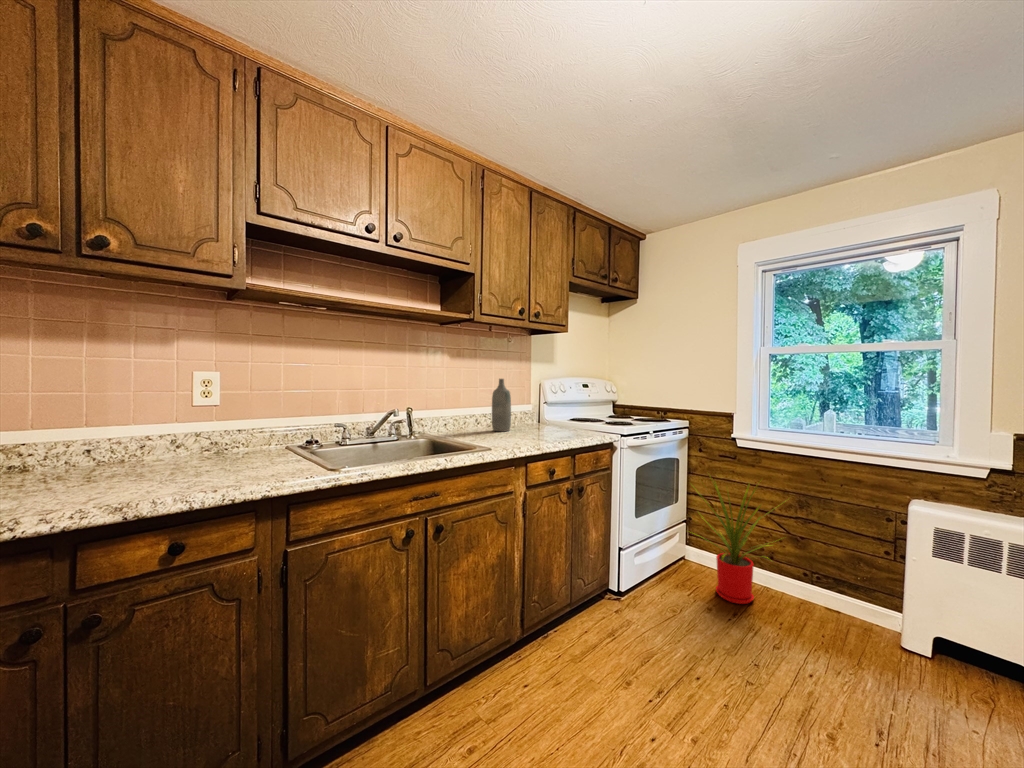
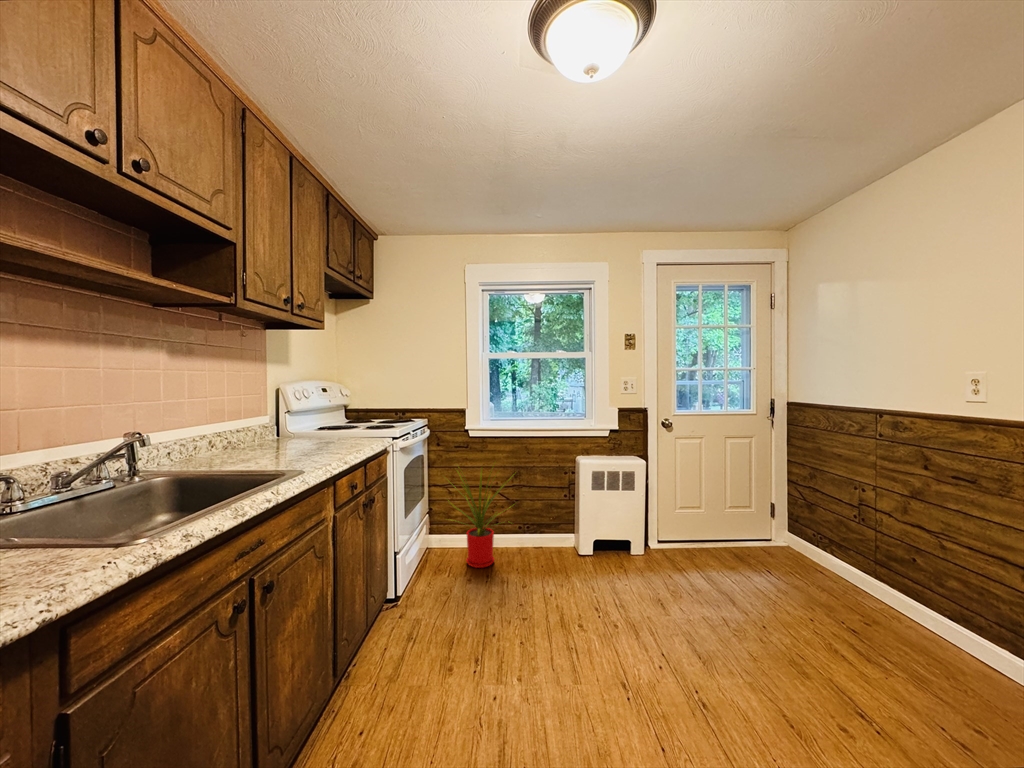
bottle: present [492,379,511,431] -> none [237,384,265,452]

